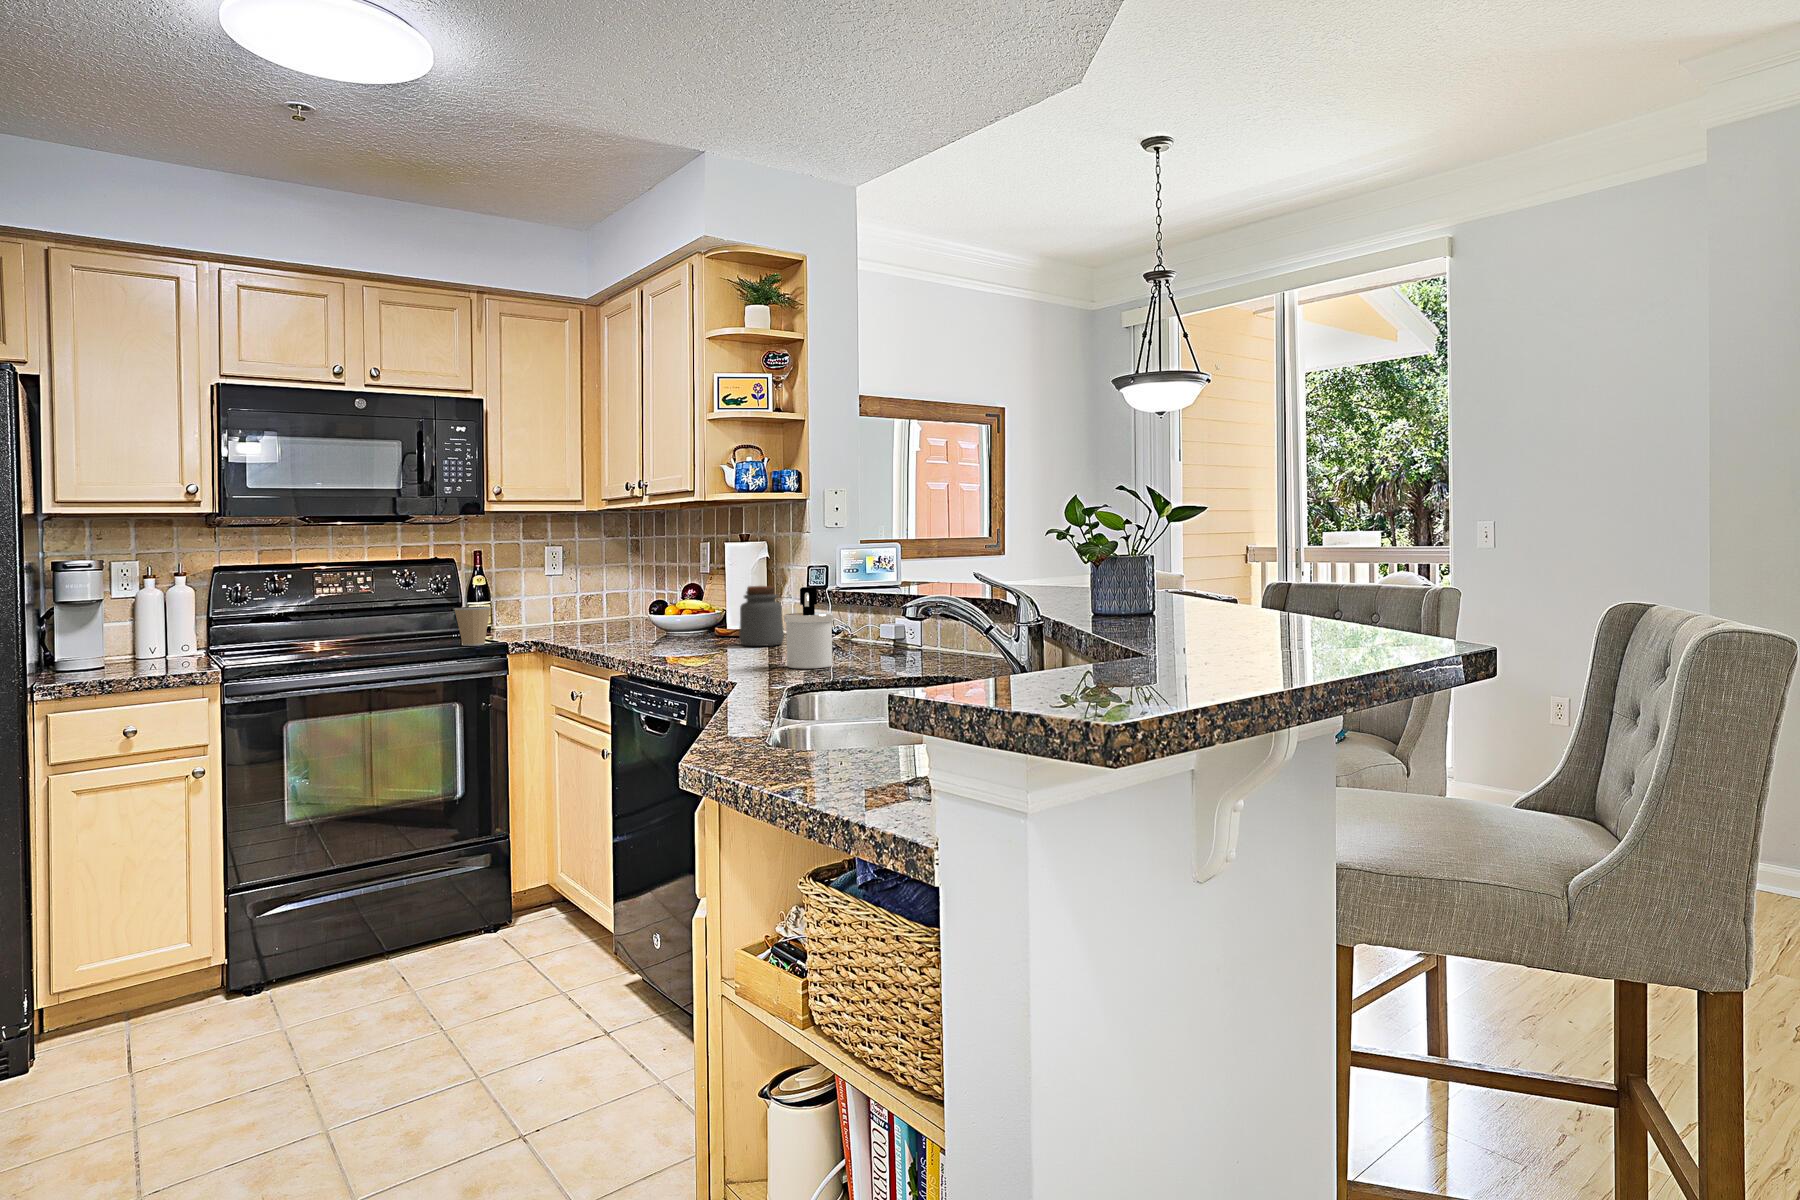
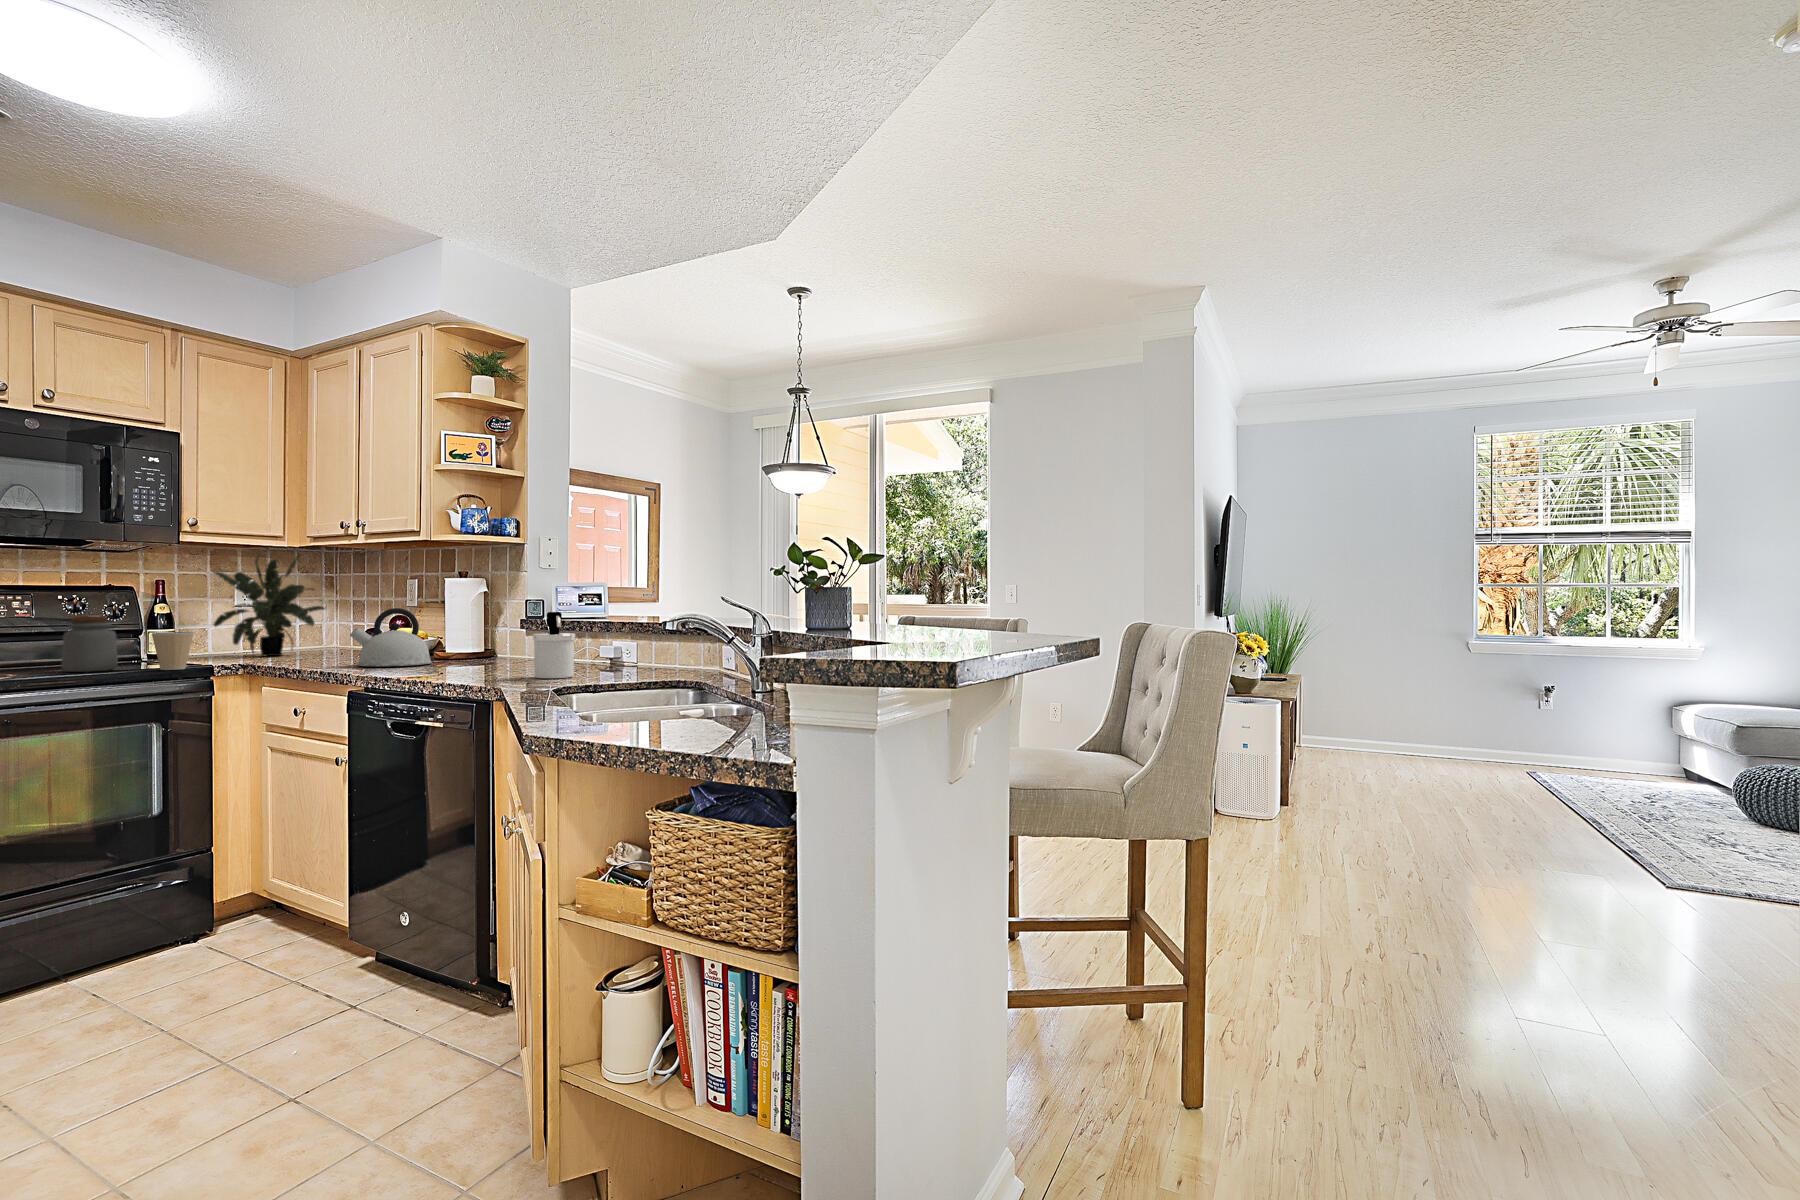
potted plant: none [521,520,624,630] -> present [213,555,325,656]
kettle: none [625,580,708,646] -> present [350,608,432,666]
jar: present [739,586,784,646] -> present [62,615,118,672]

